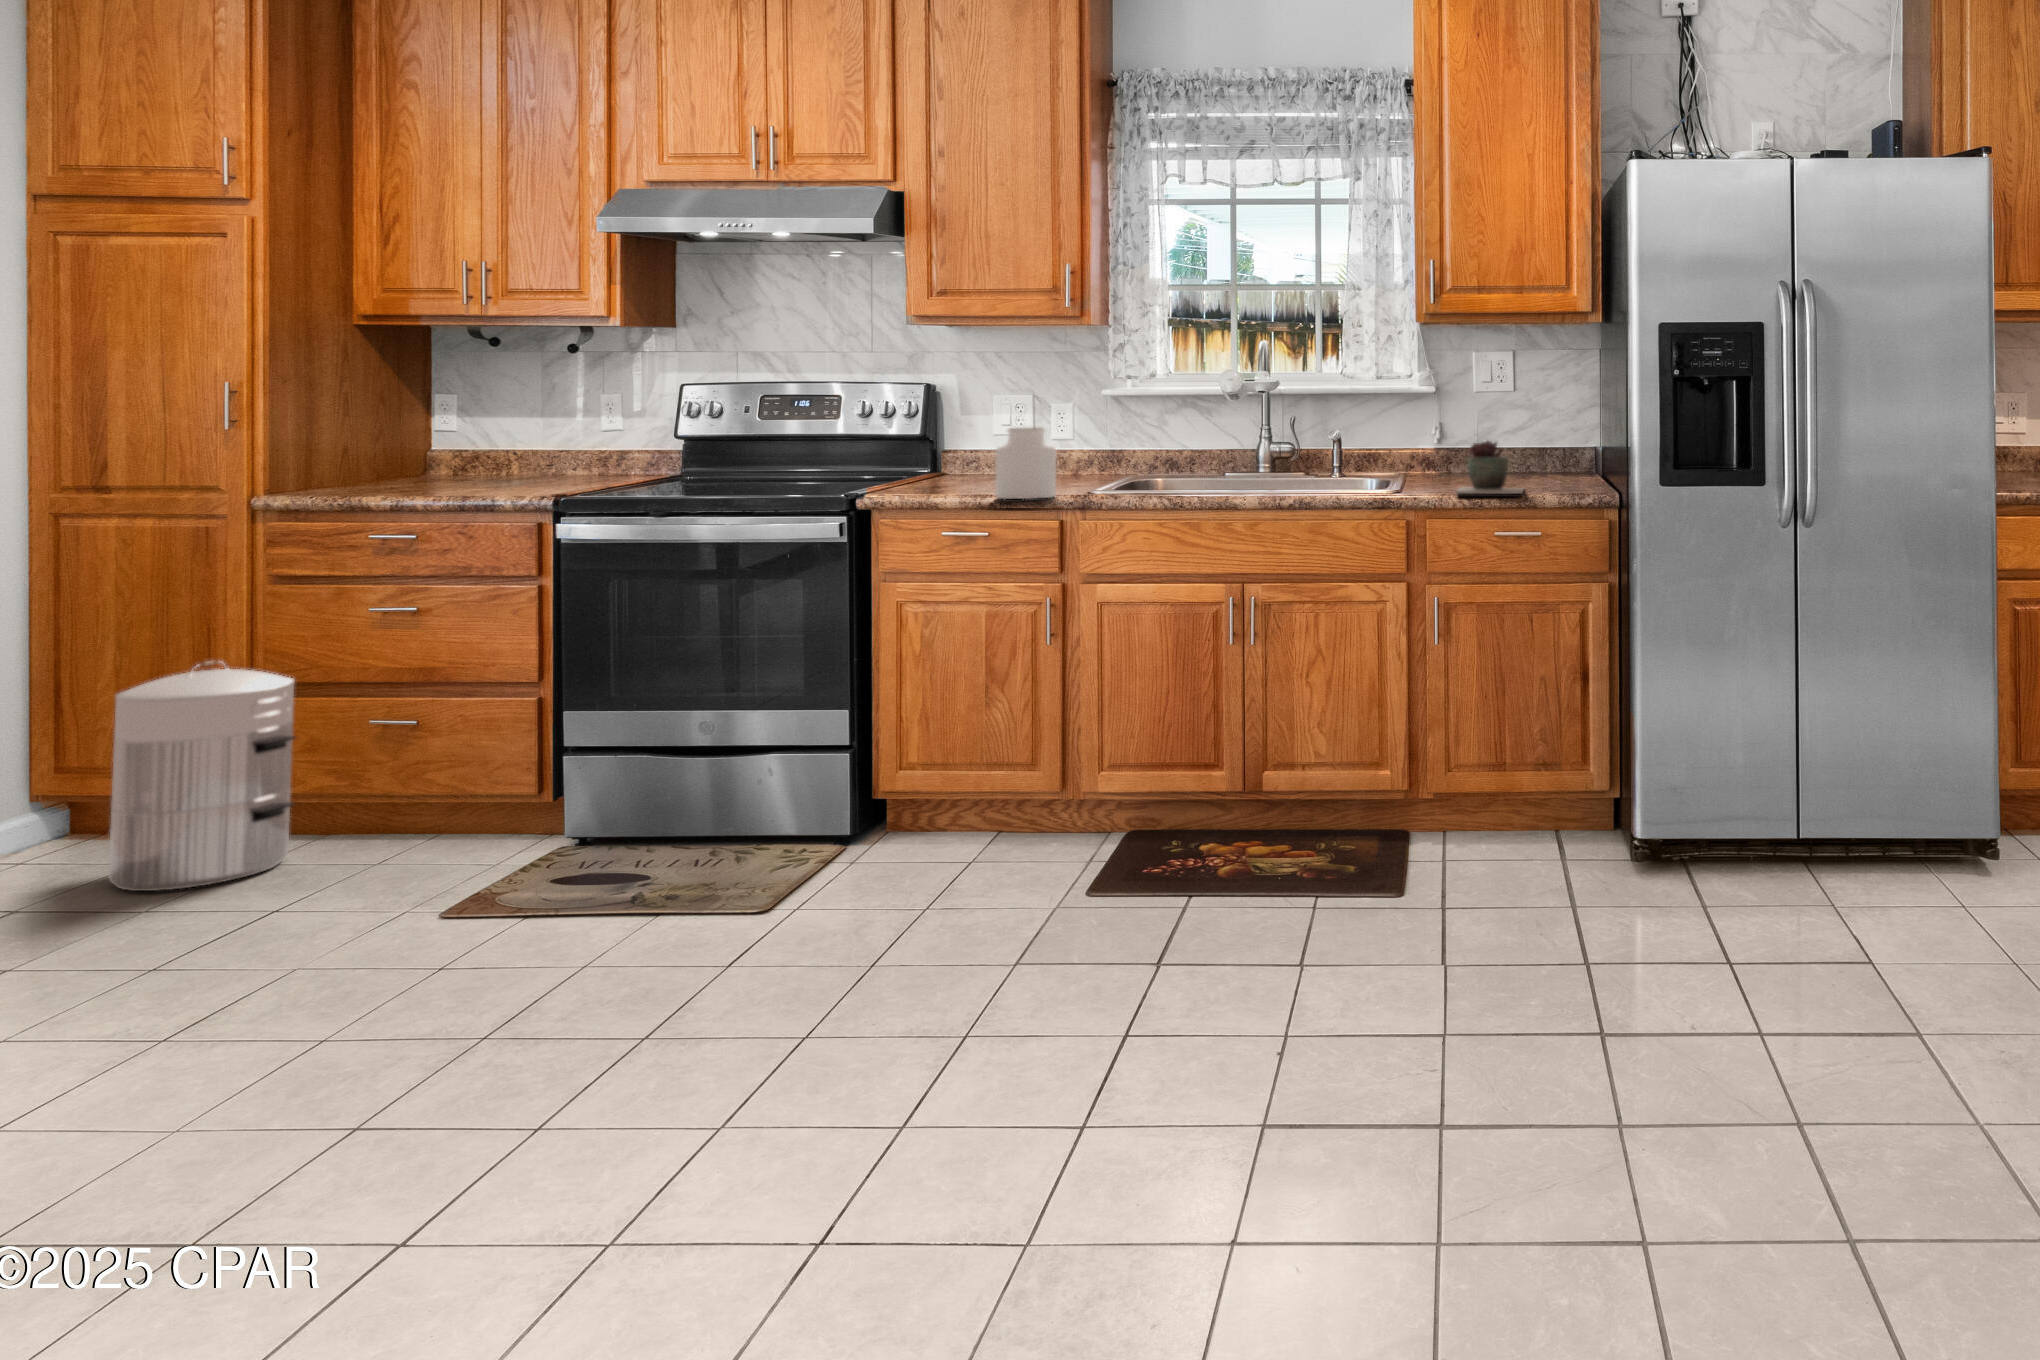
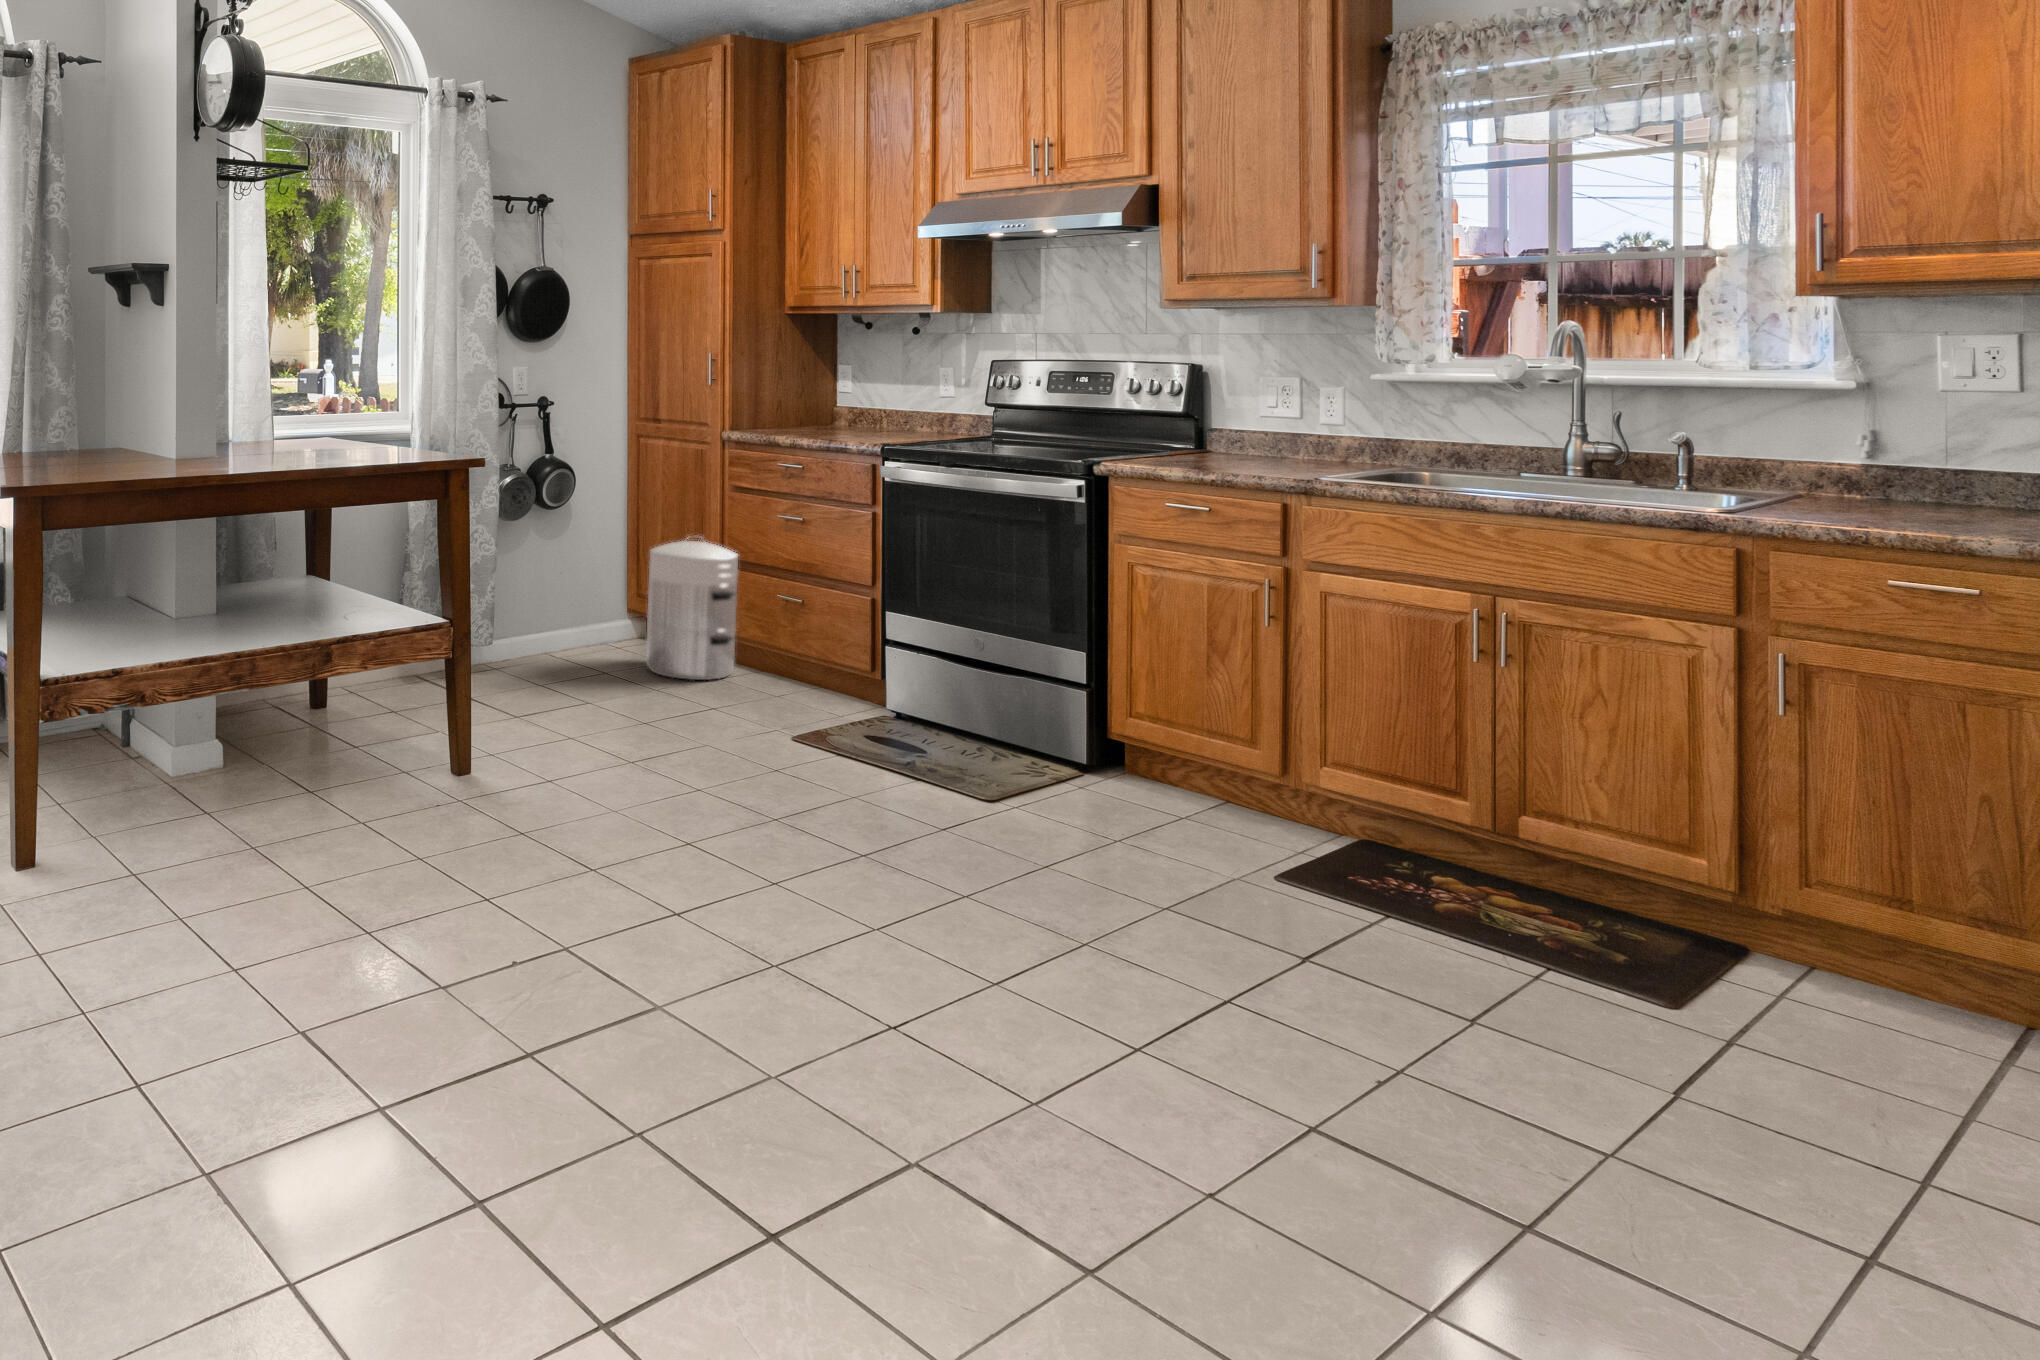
jar: present [995,428,1056,499] -> none [1217,409,1284,480]
succulent plant: present [1455,441,1523,494] -> none [1830,456,1989,536]

